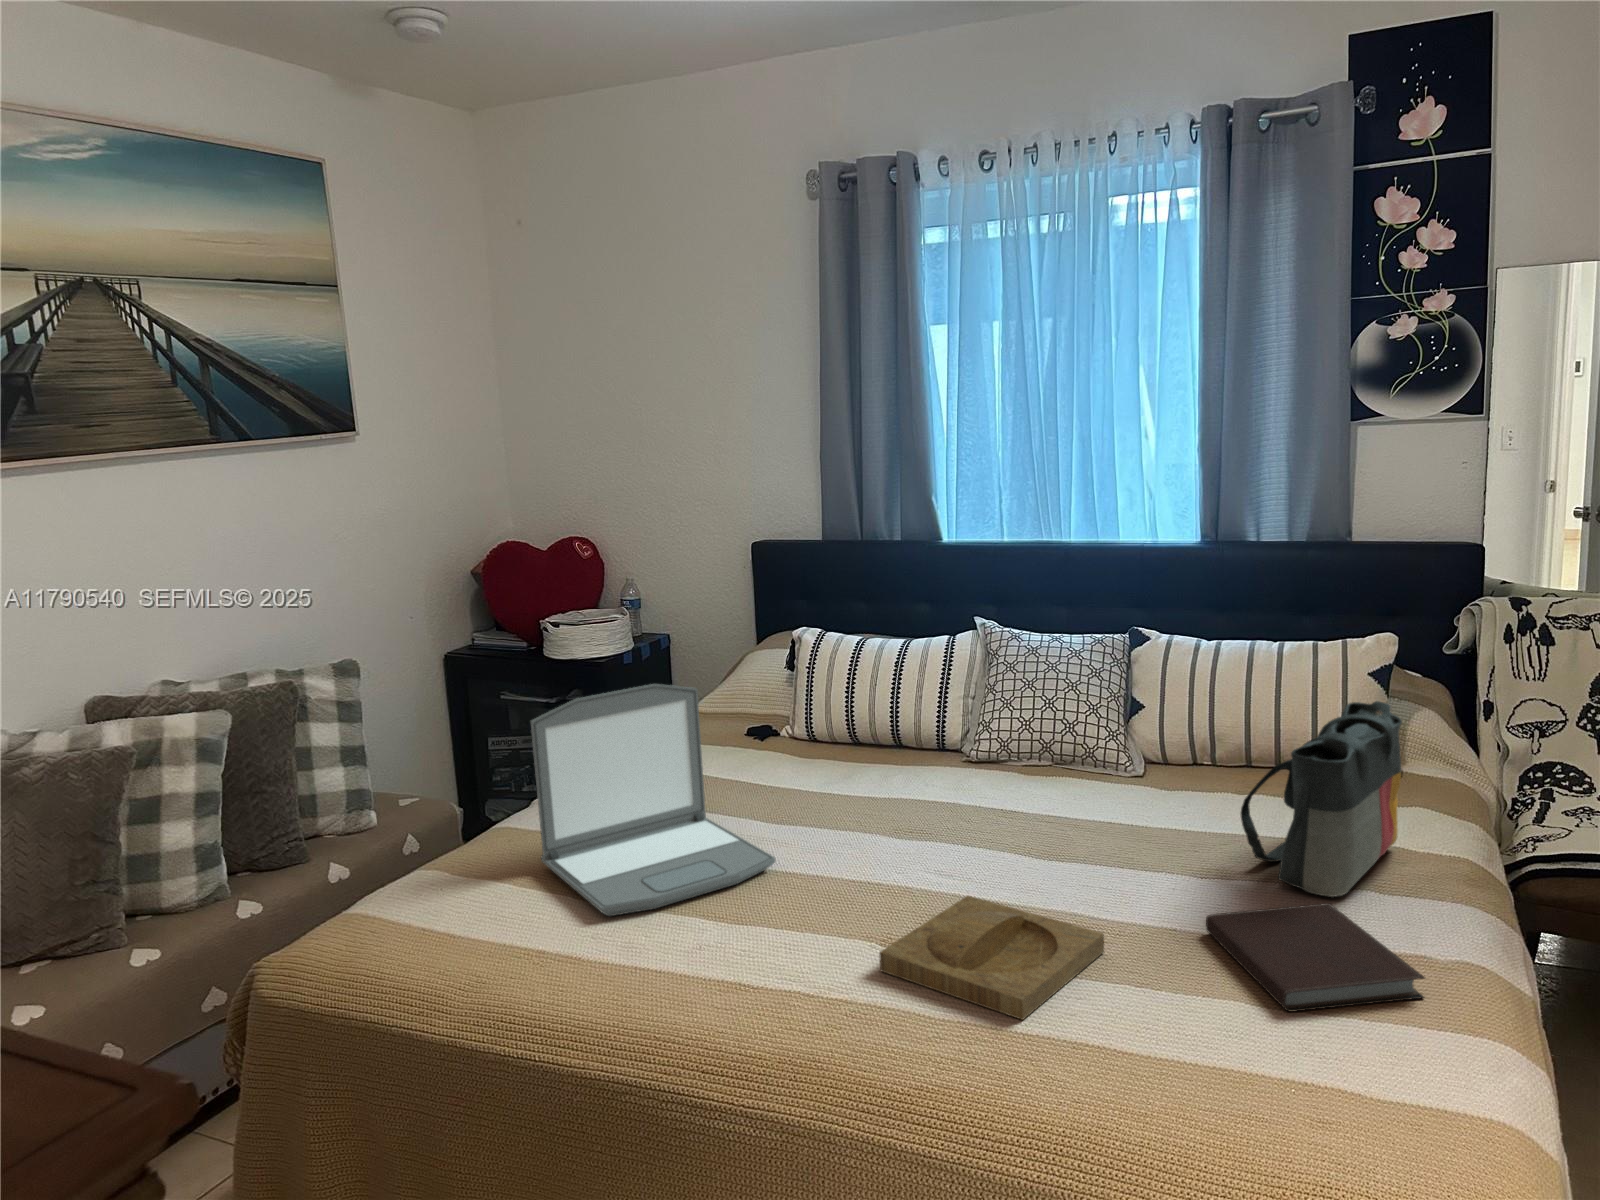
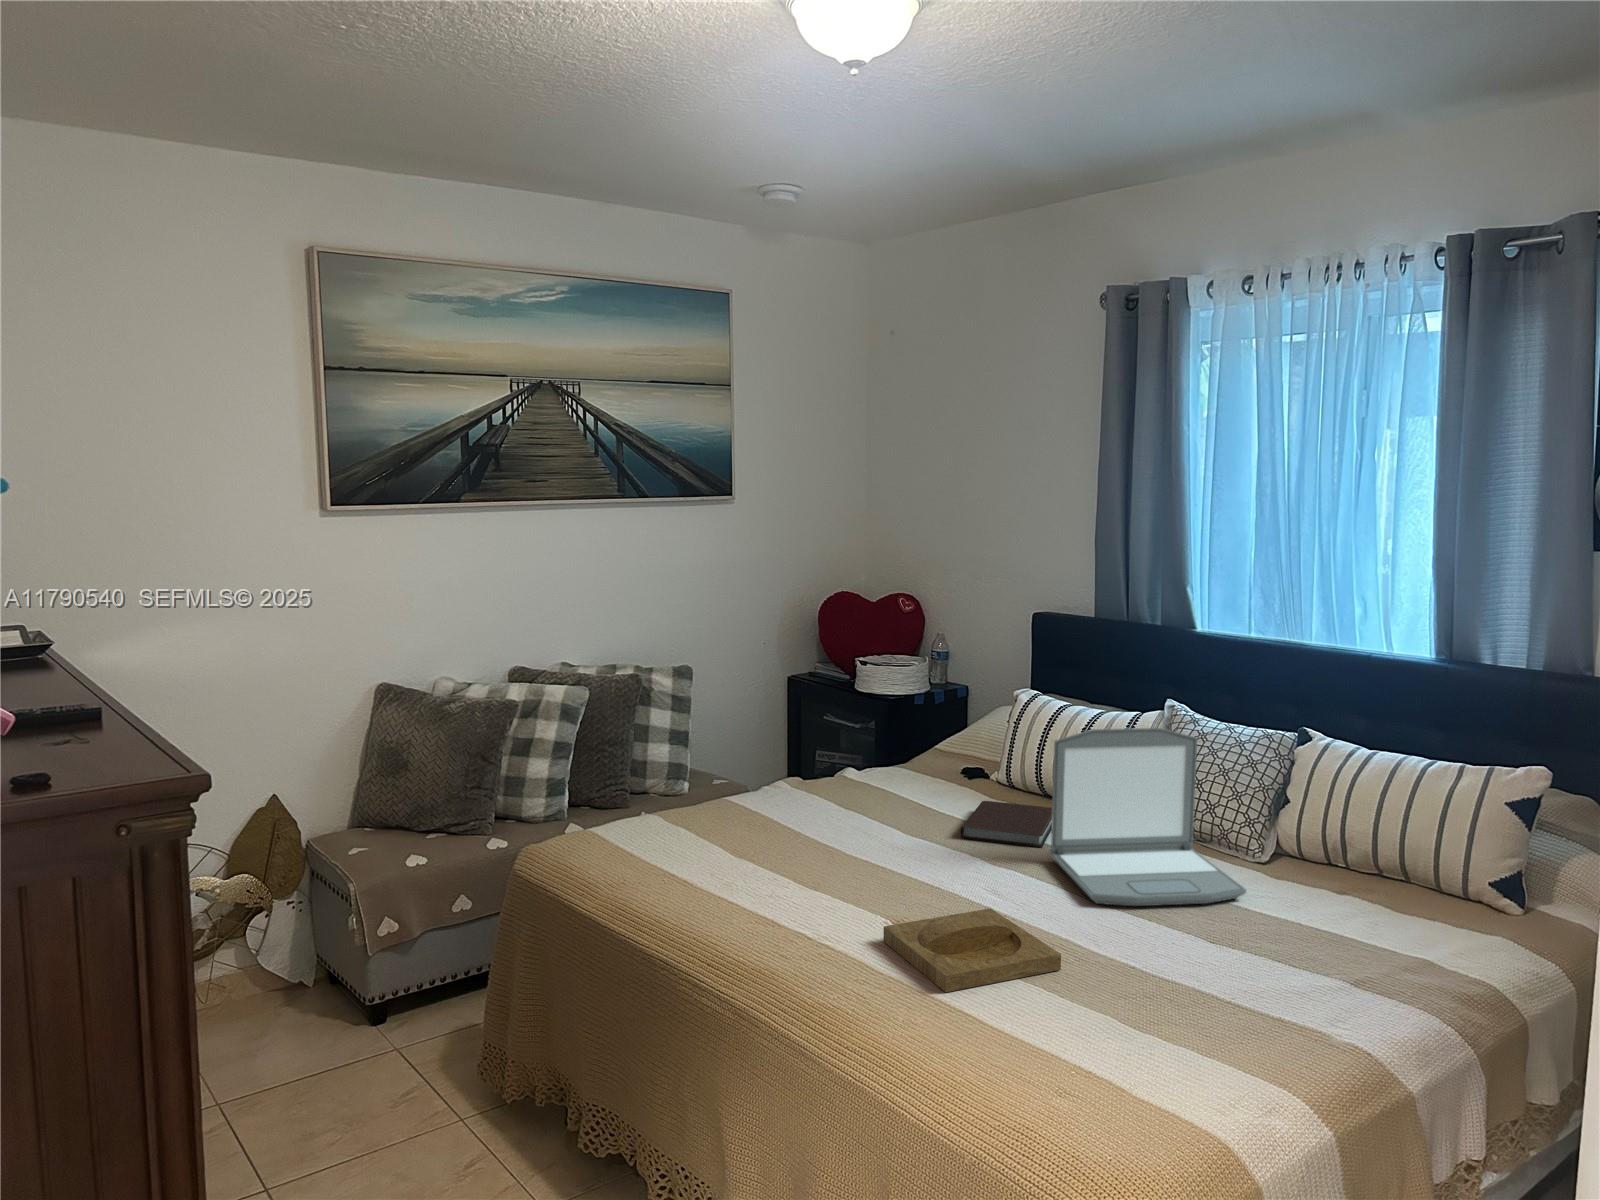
laptop: present [531,684,776,916] -> present [1049,728,1246,906]
tote bag: present [1241,701,1402,897] -> none [1264,817,1437,982]
notebook: present [1206,903,1425,1011] -> present [961,801,1052,847]

